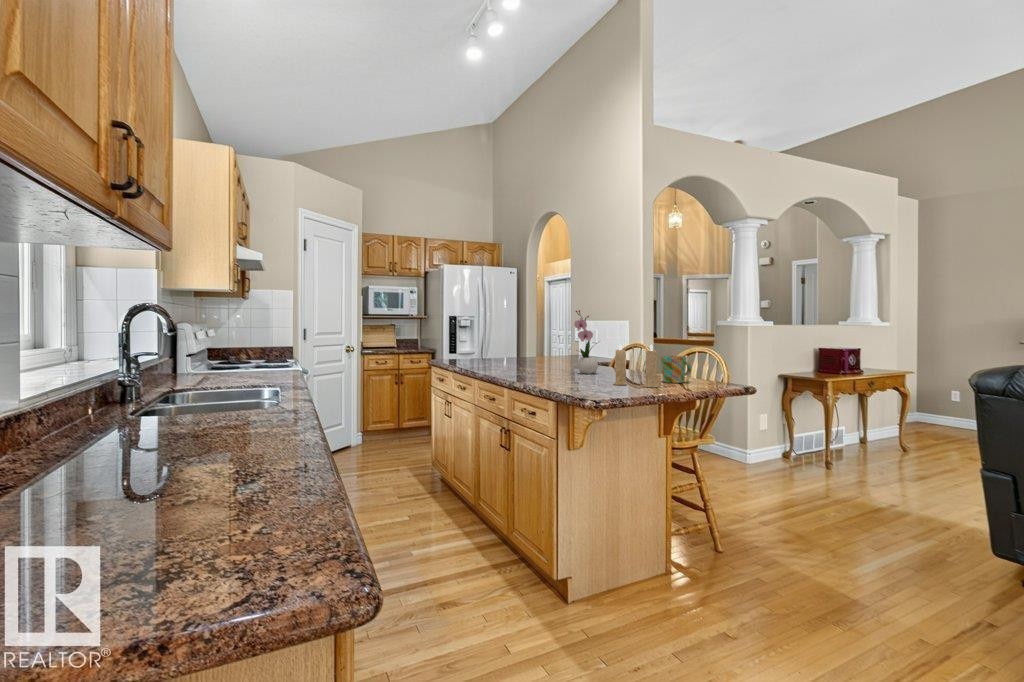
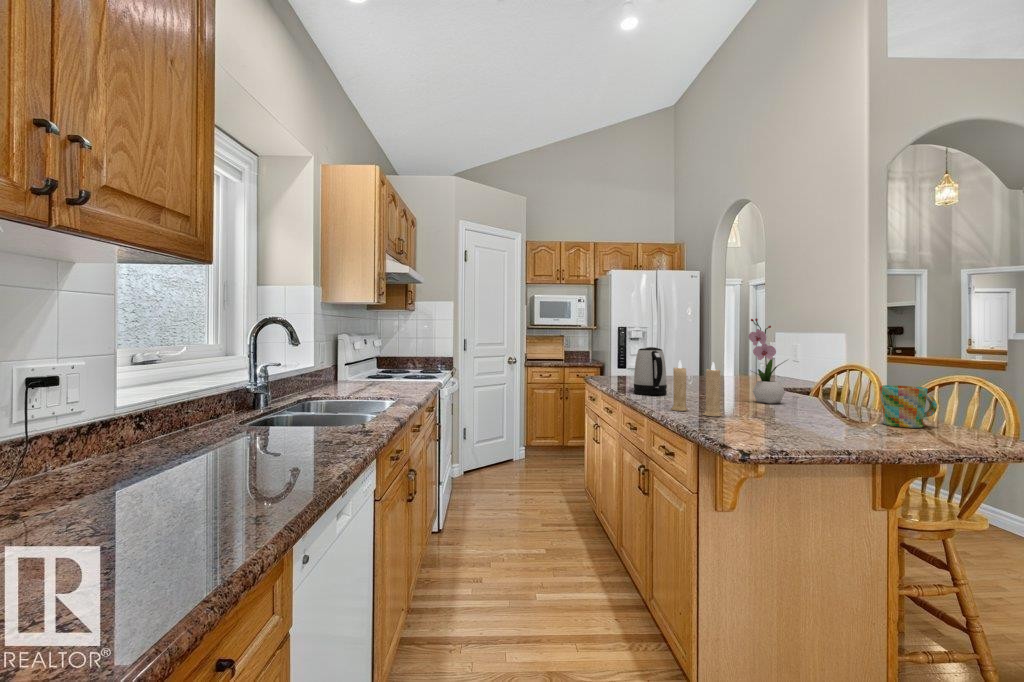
kettle: none [487,333,513,373] -> present [634,347,667,395]
candle: present [614,344,658,387] -> present [671,361,722,417]

